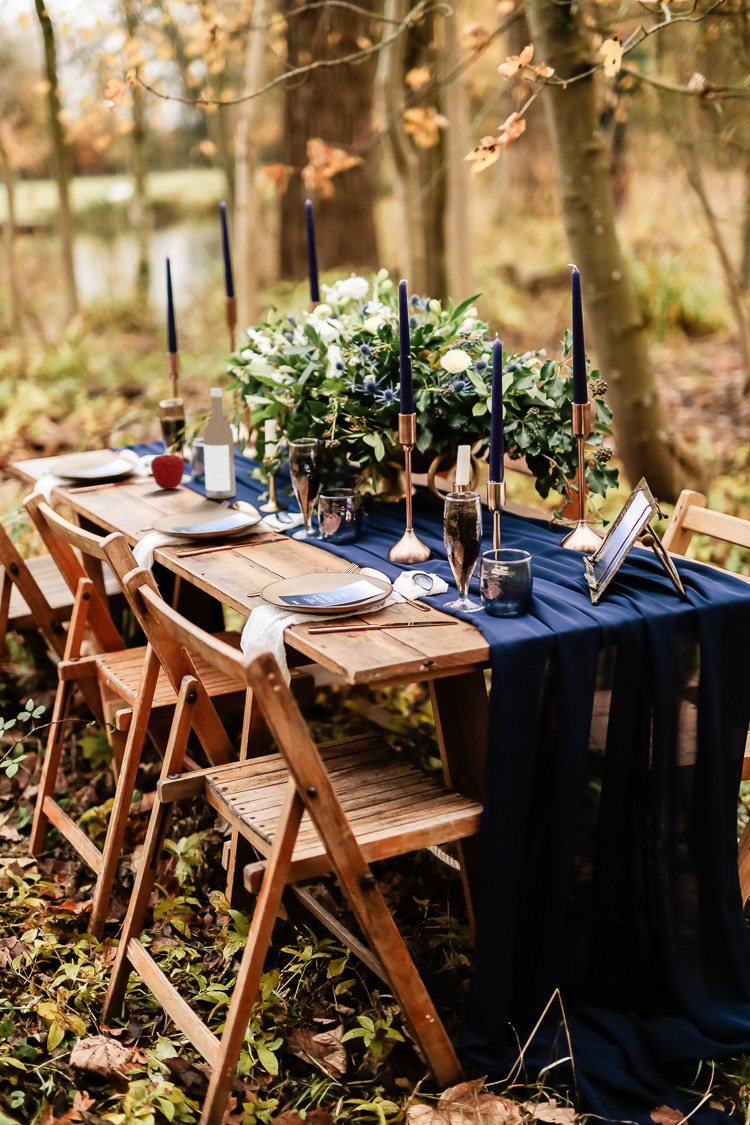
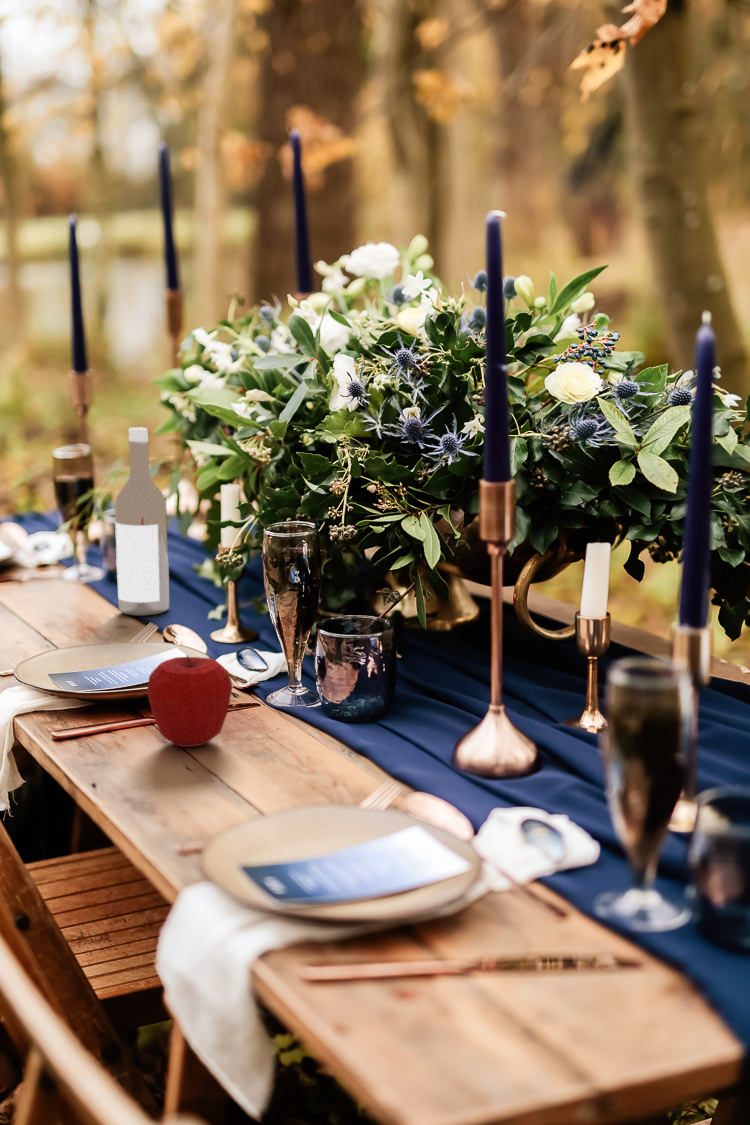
apple: present [151,454,185,489] -> present [147,655,232,747]

